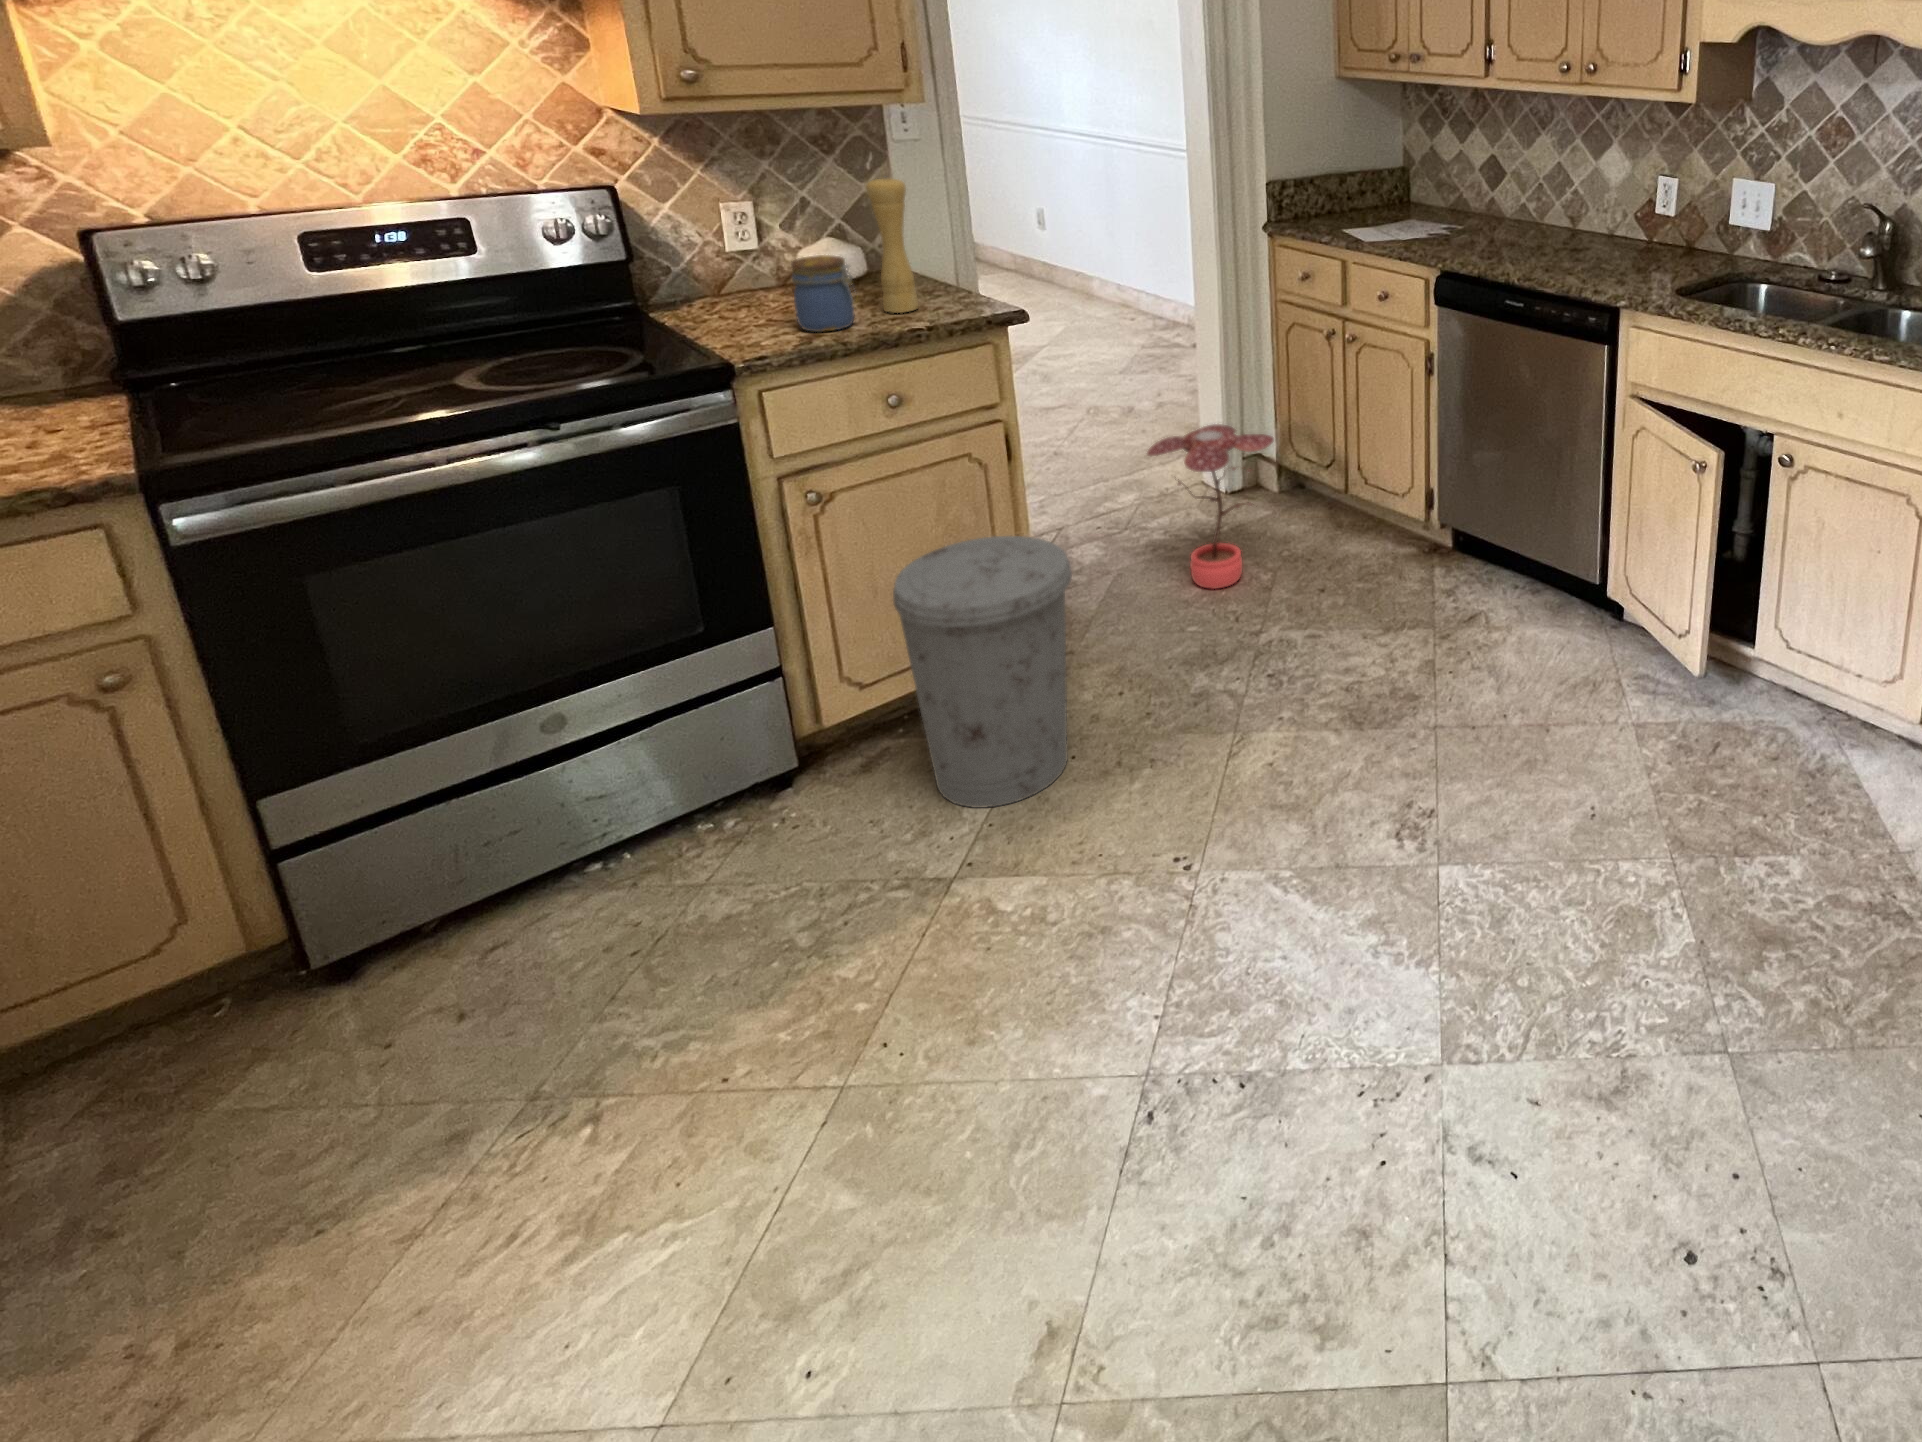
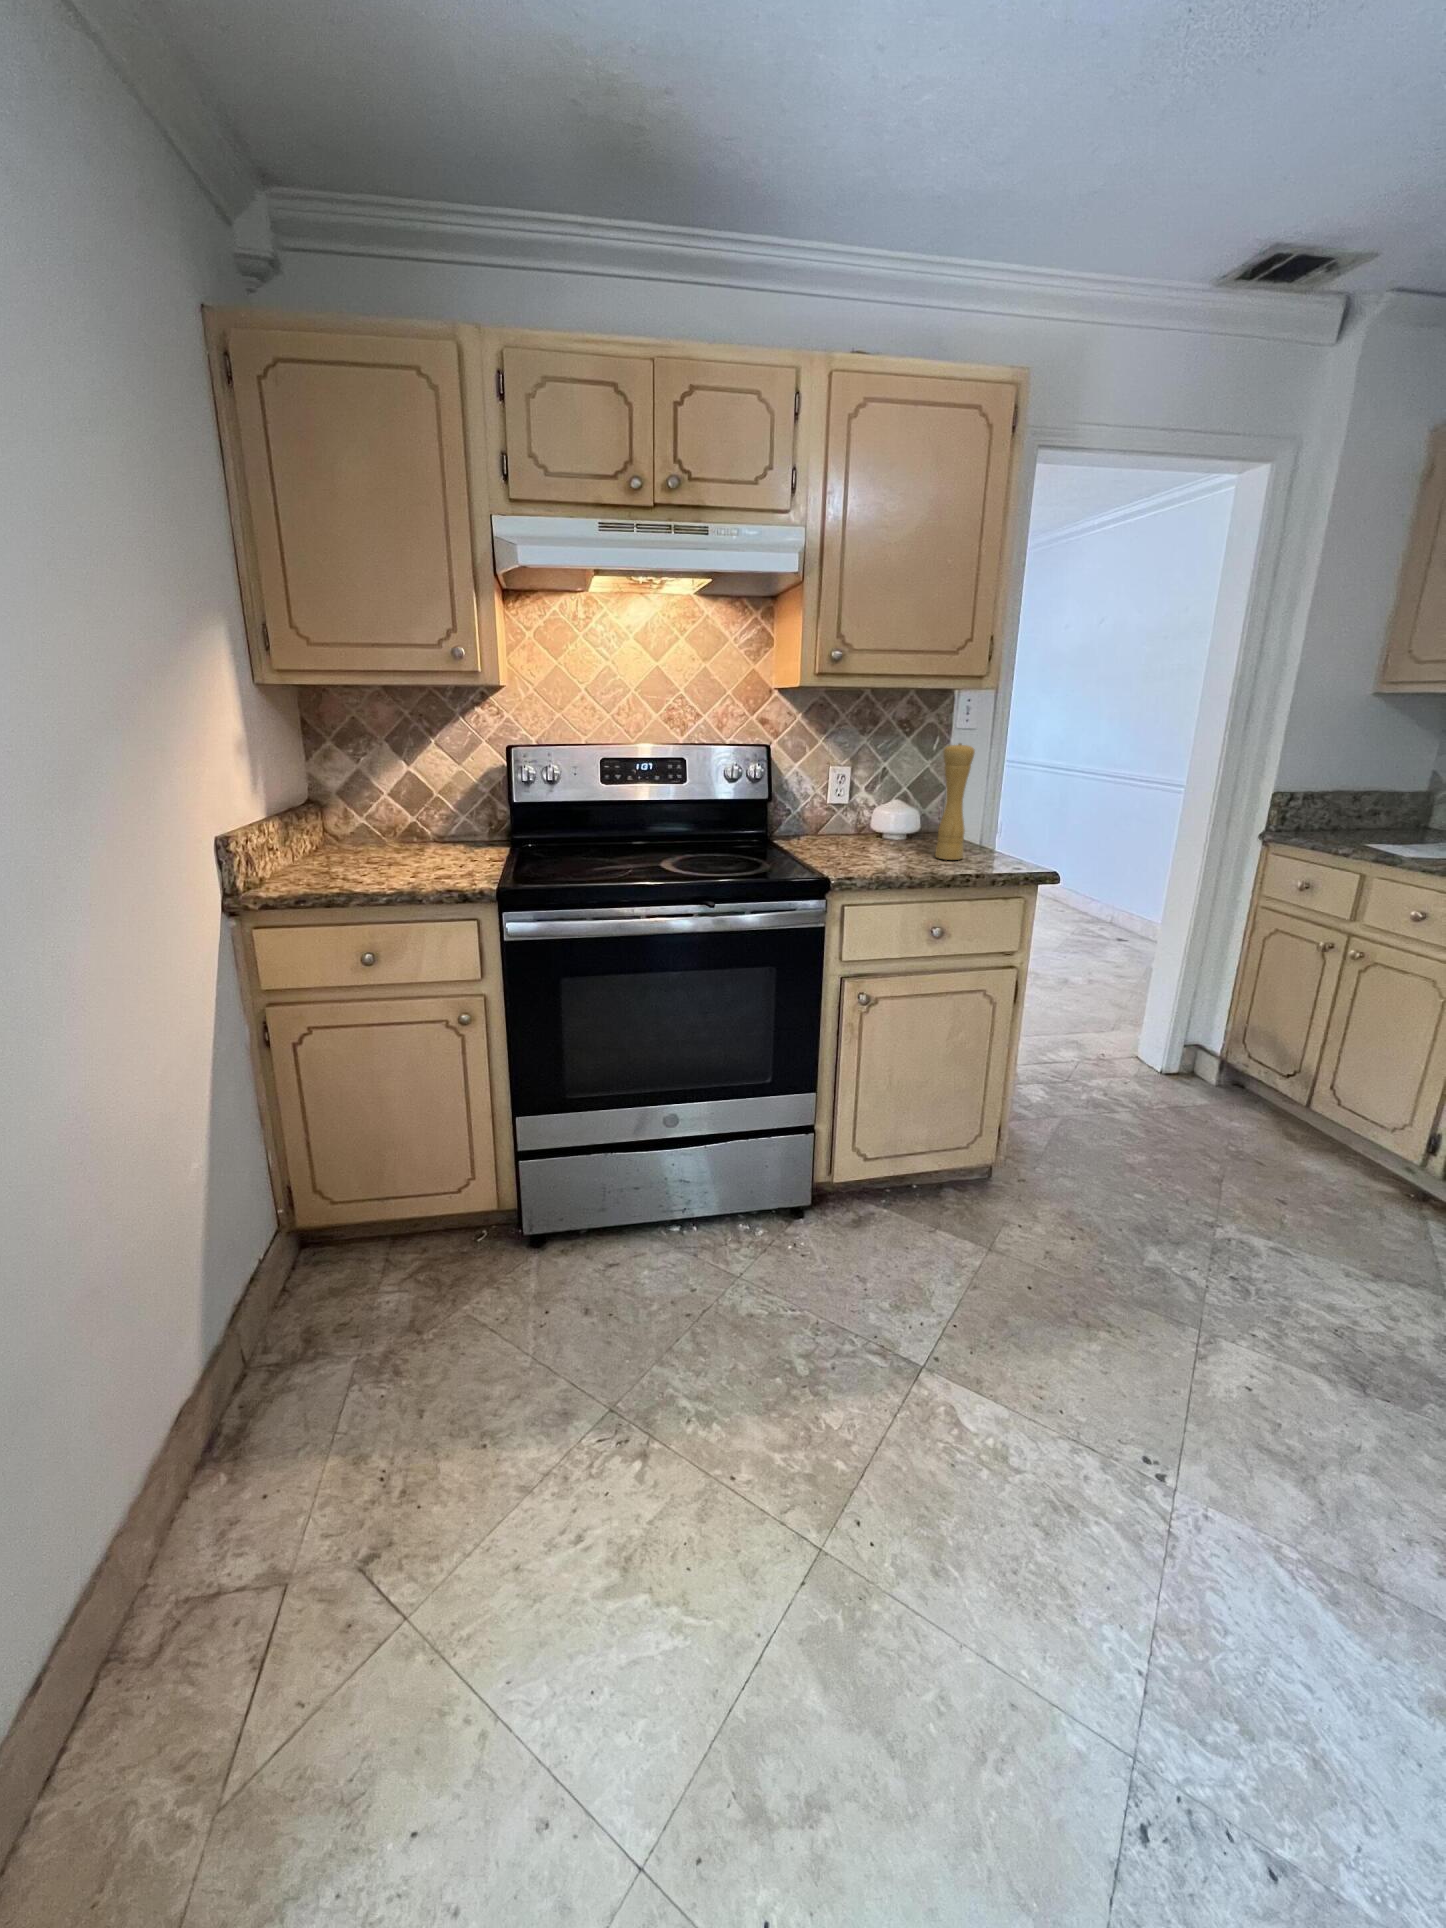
jar: present [791,255,855,332] -> none [873,804,923,865]
potted plant: present [1147,424,1274,589] -> none [1118,1010,1259,1167]
trash can: present [893,536,1072,808] -> none [911,1065,1073,1317]

